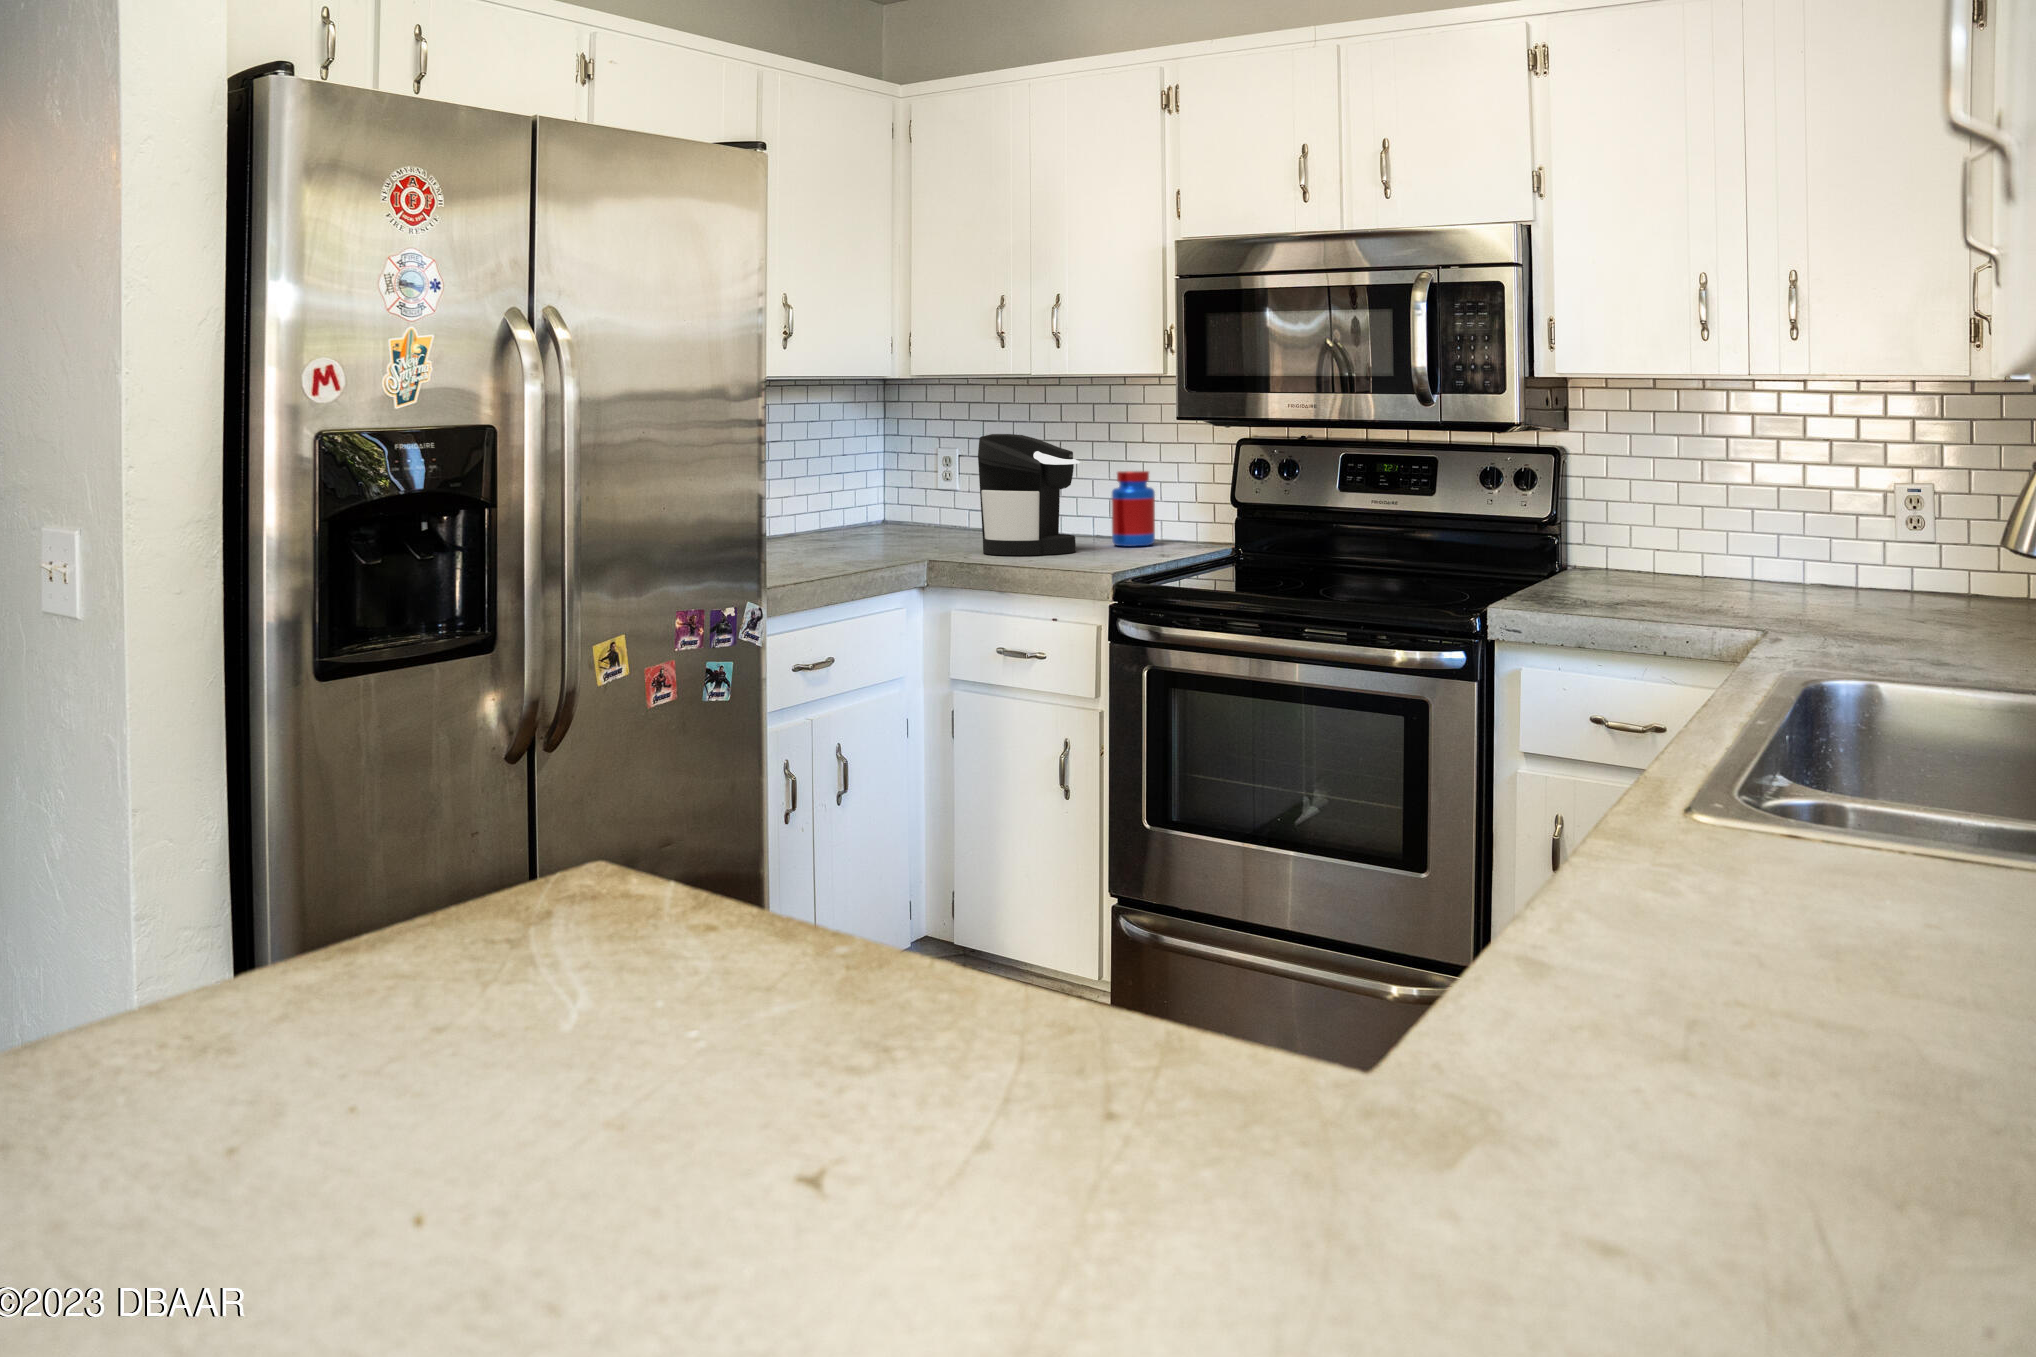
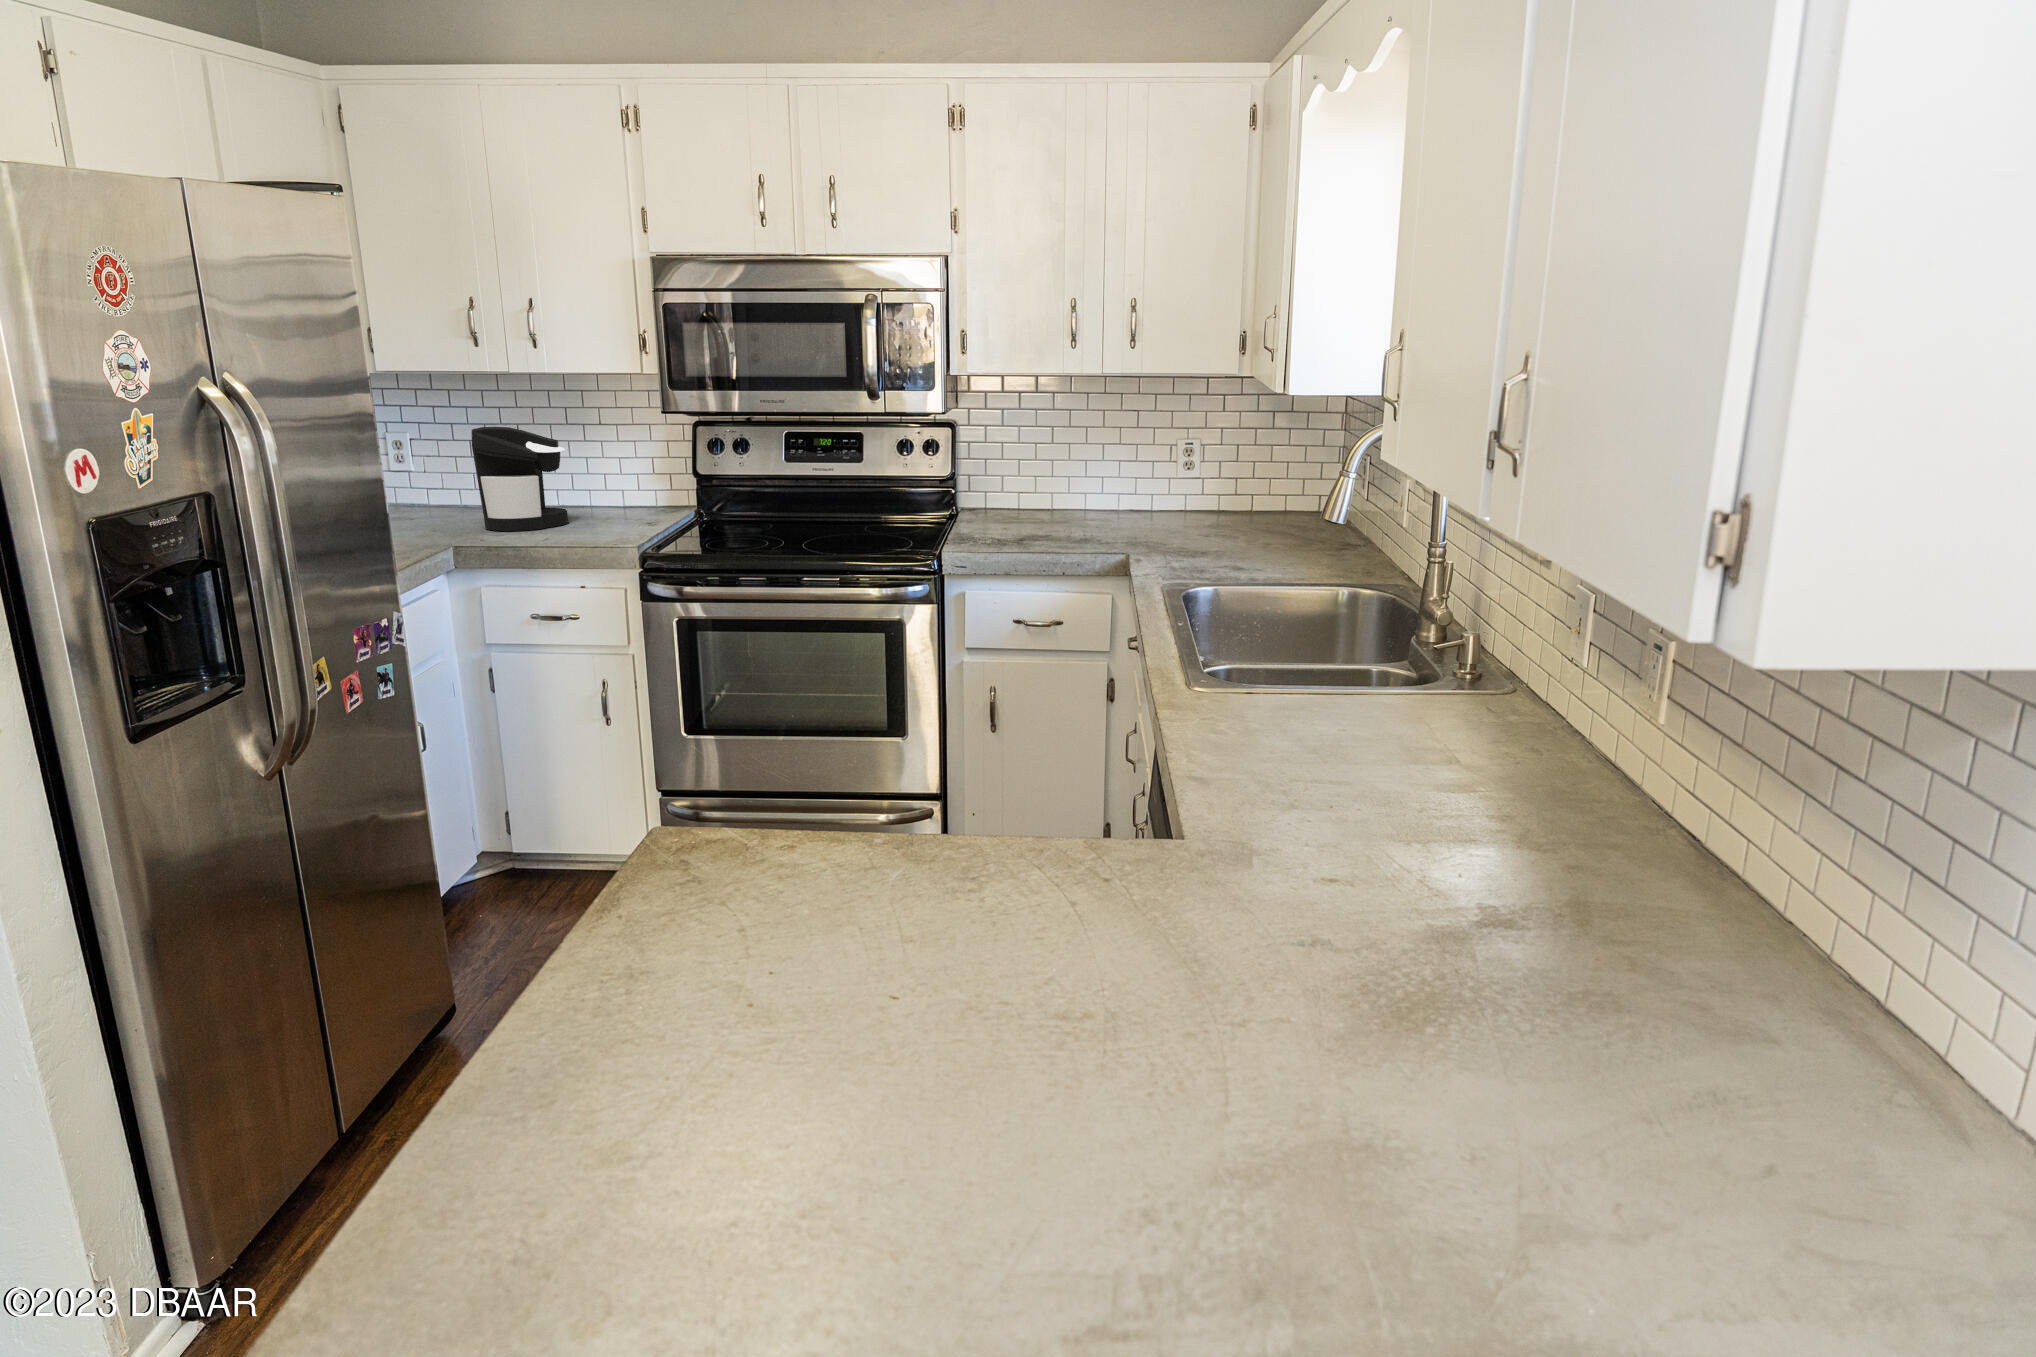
jar: present [1111,471,1155,546] -> none [582,450,622,513]

